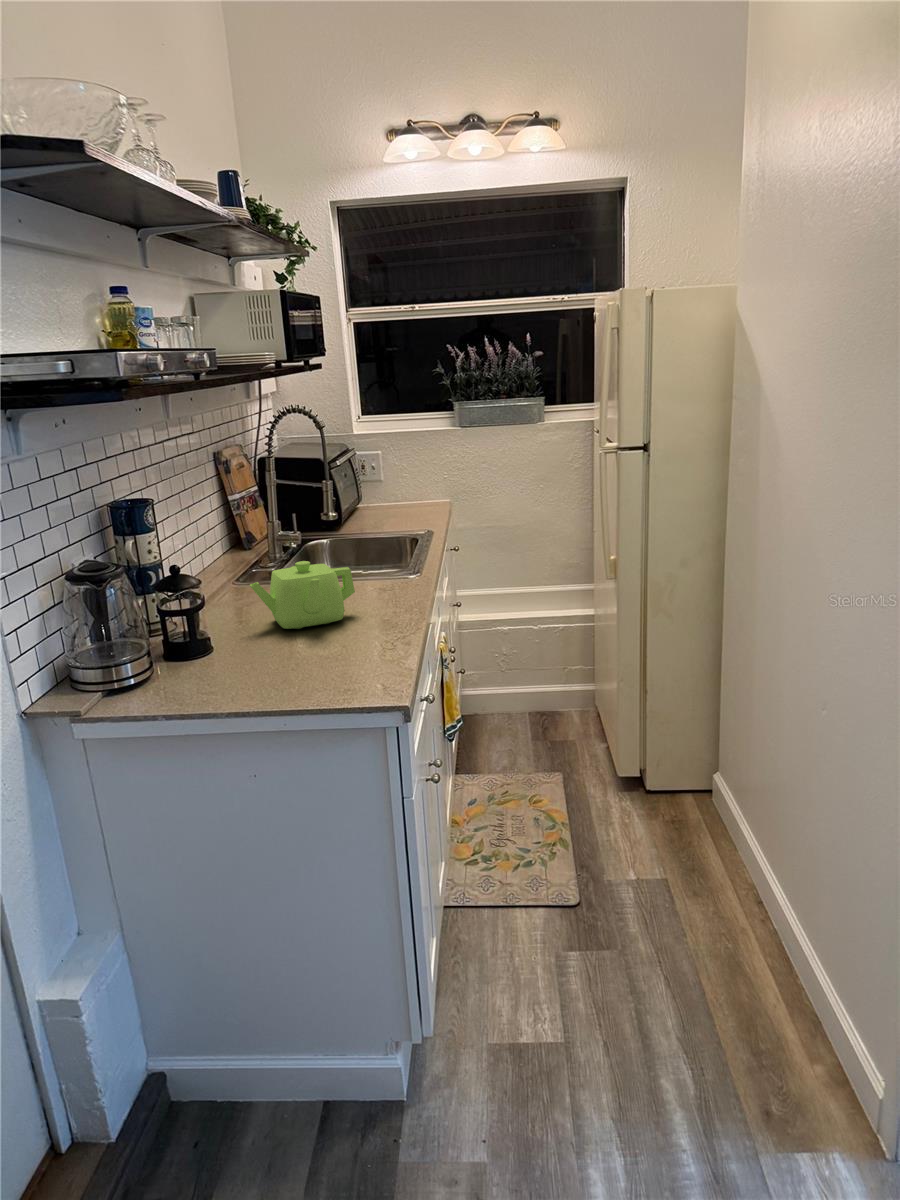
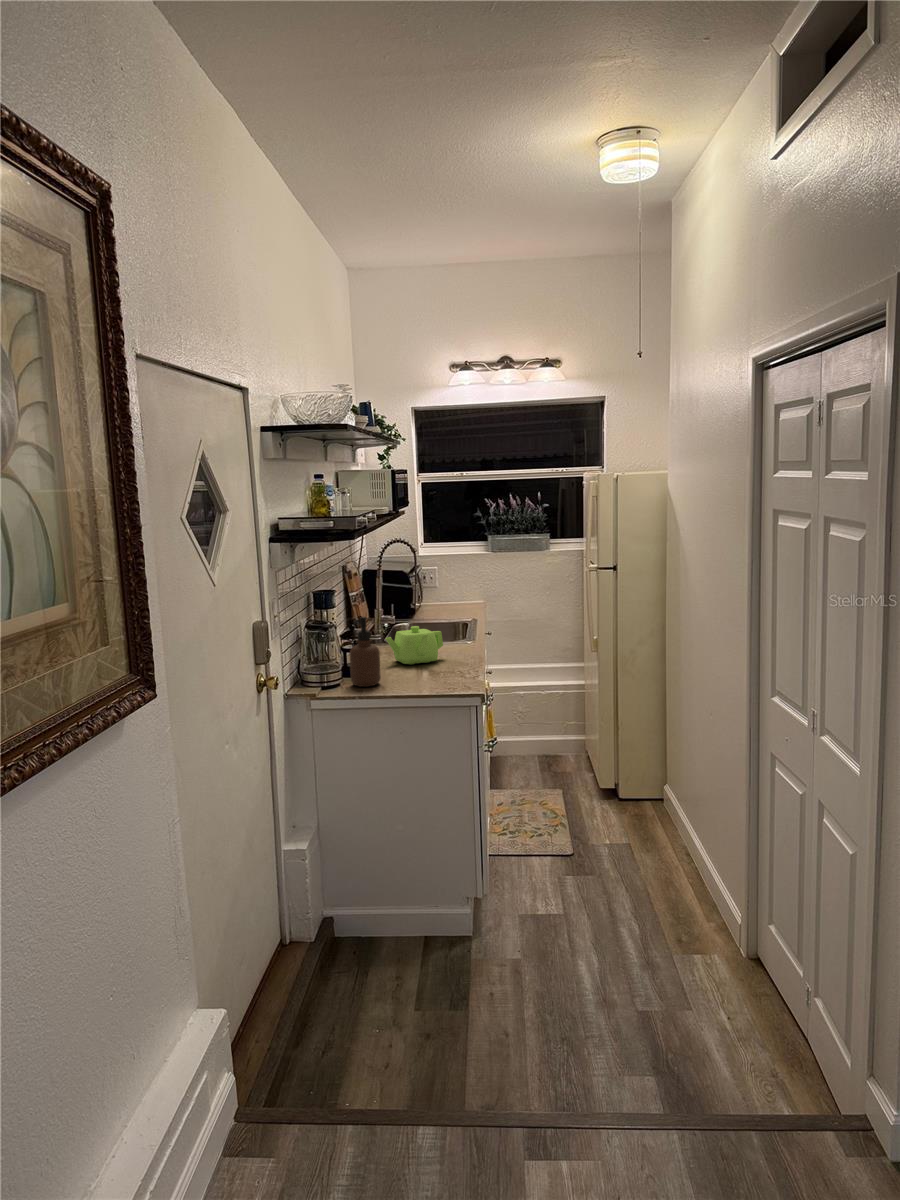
soap dispenser: none [158,558,221,689] -> present [350,617,381,687]

